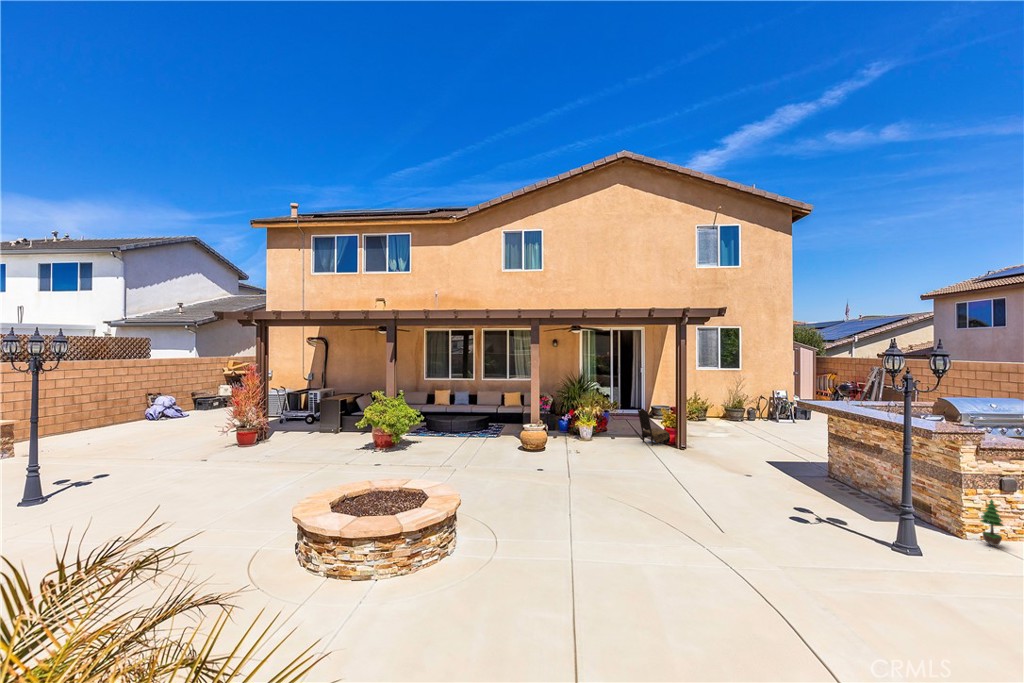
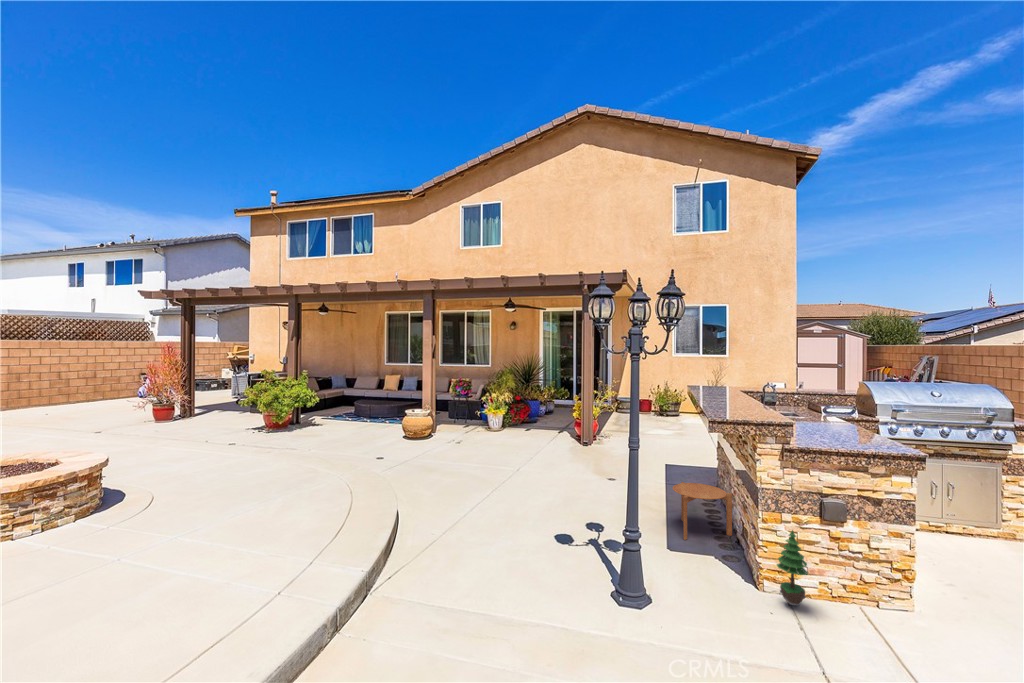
dining chair: present [638,408,670,446] -> none [547,397,580,441]
side table: none [846,473,893,514] -> present [673,482,732,540]

